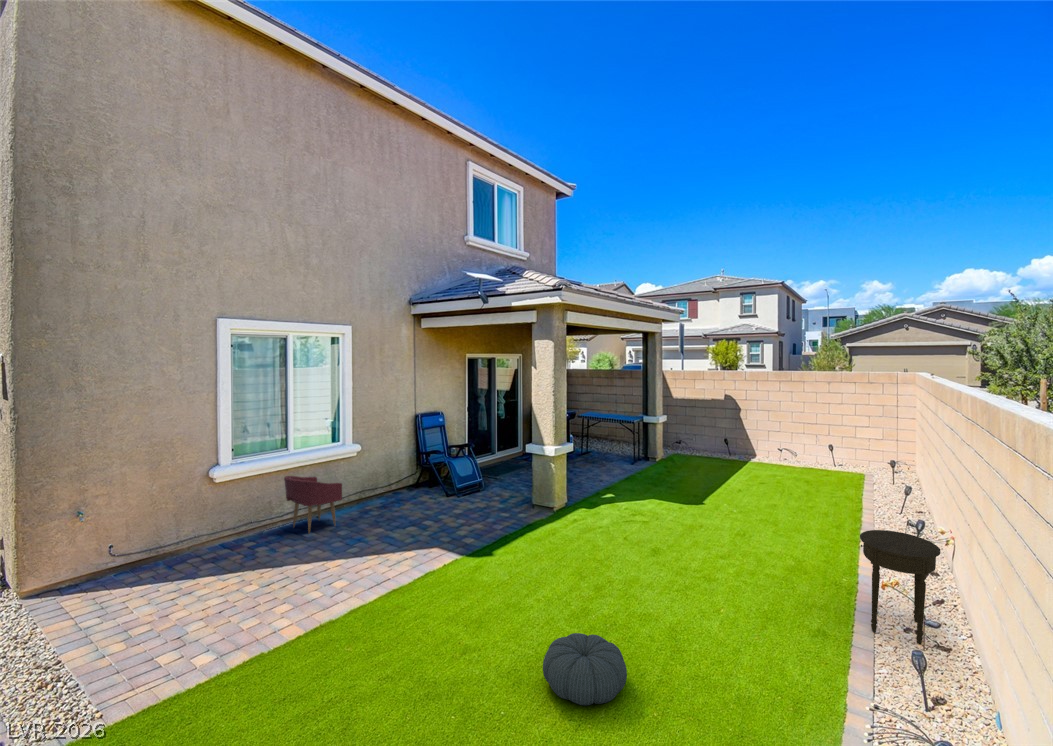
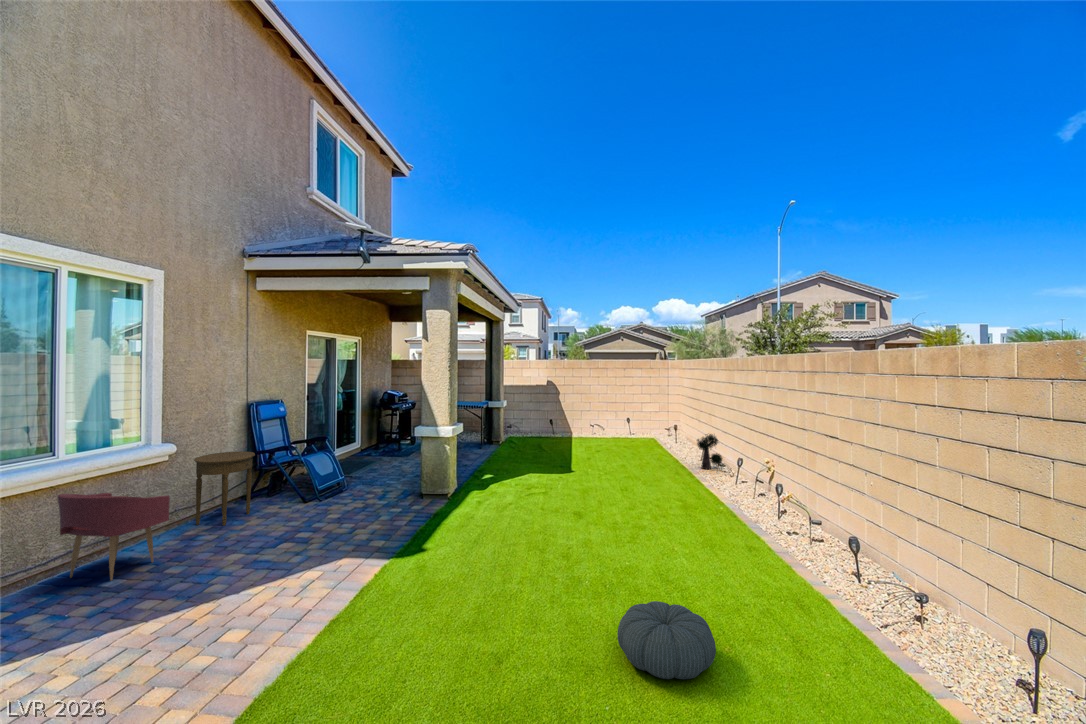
potted plant: none [865,473,906,522] -> present [697,434,723,469]
side table: present [860,530,941,644] -> present [194,451,255,526]

